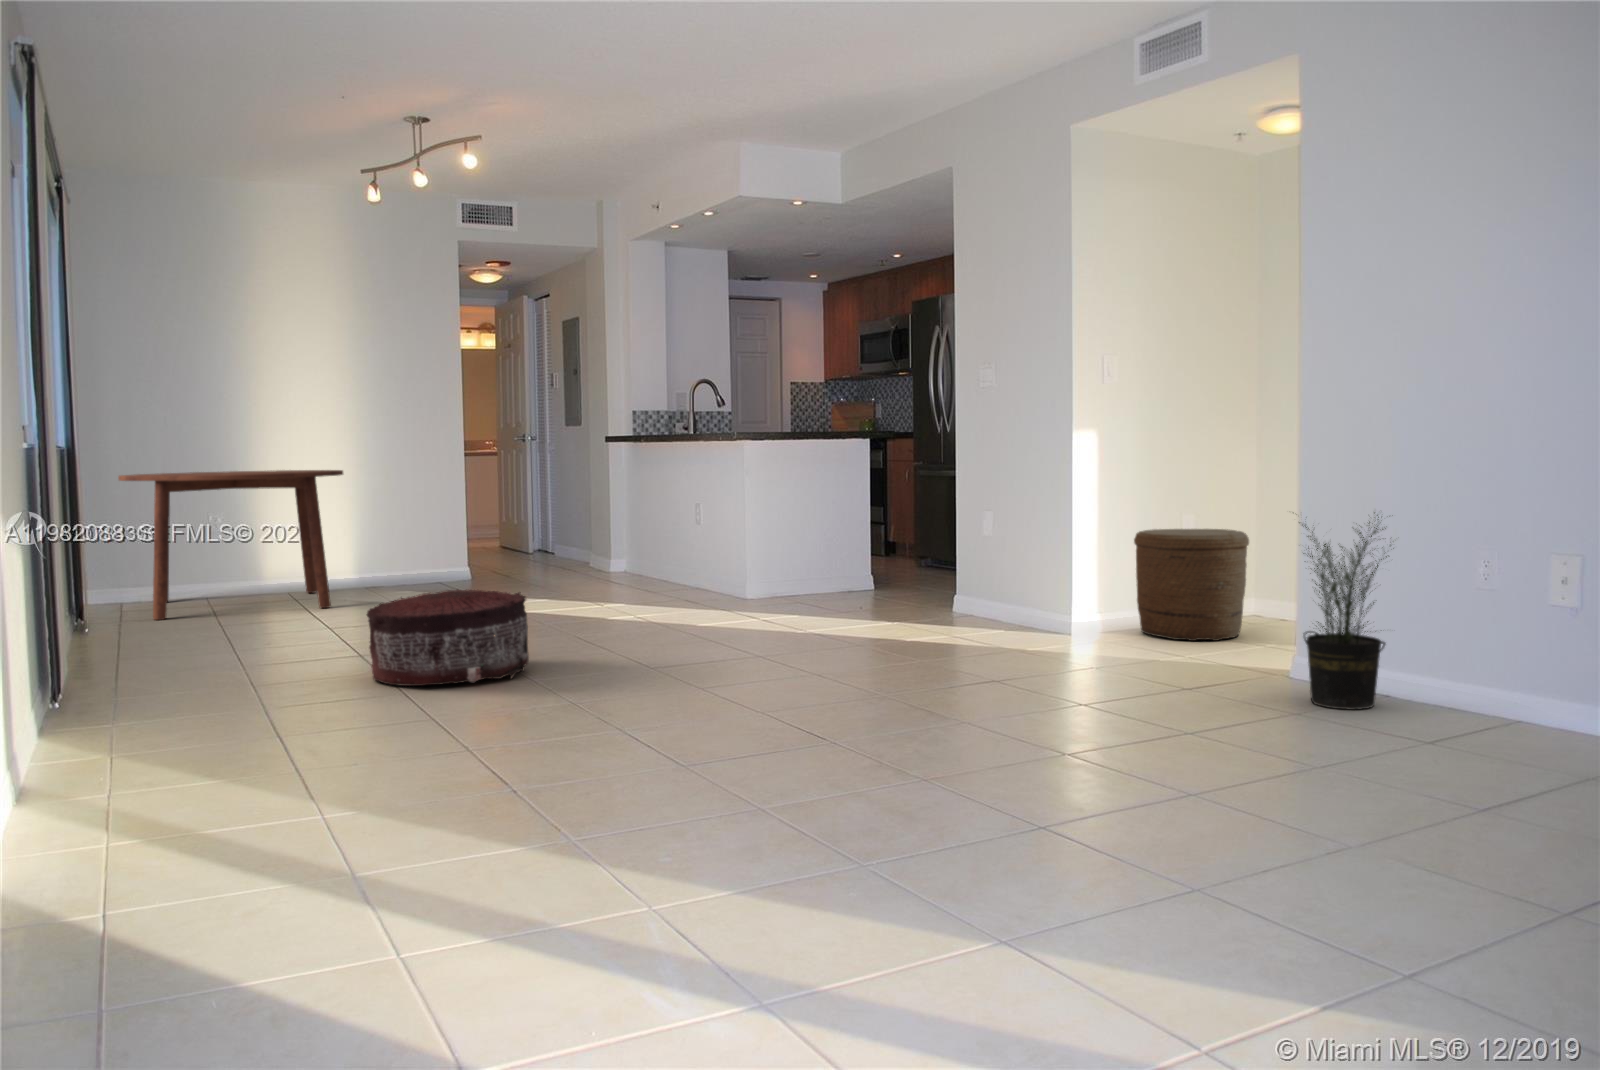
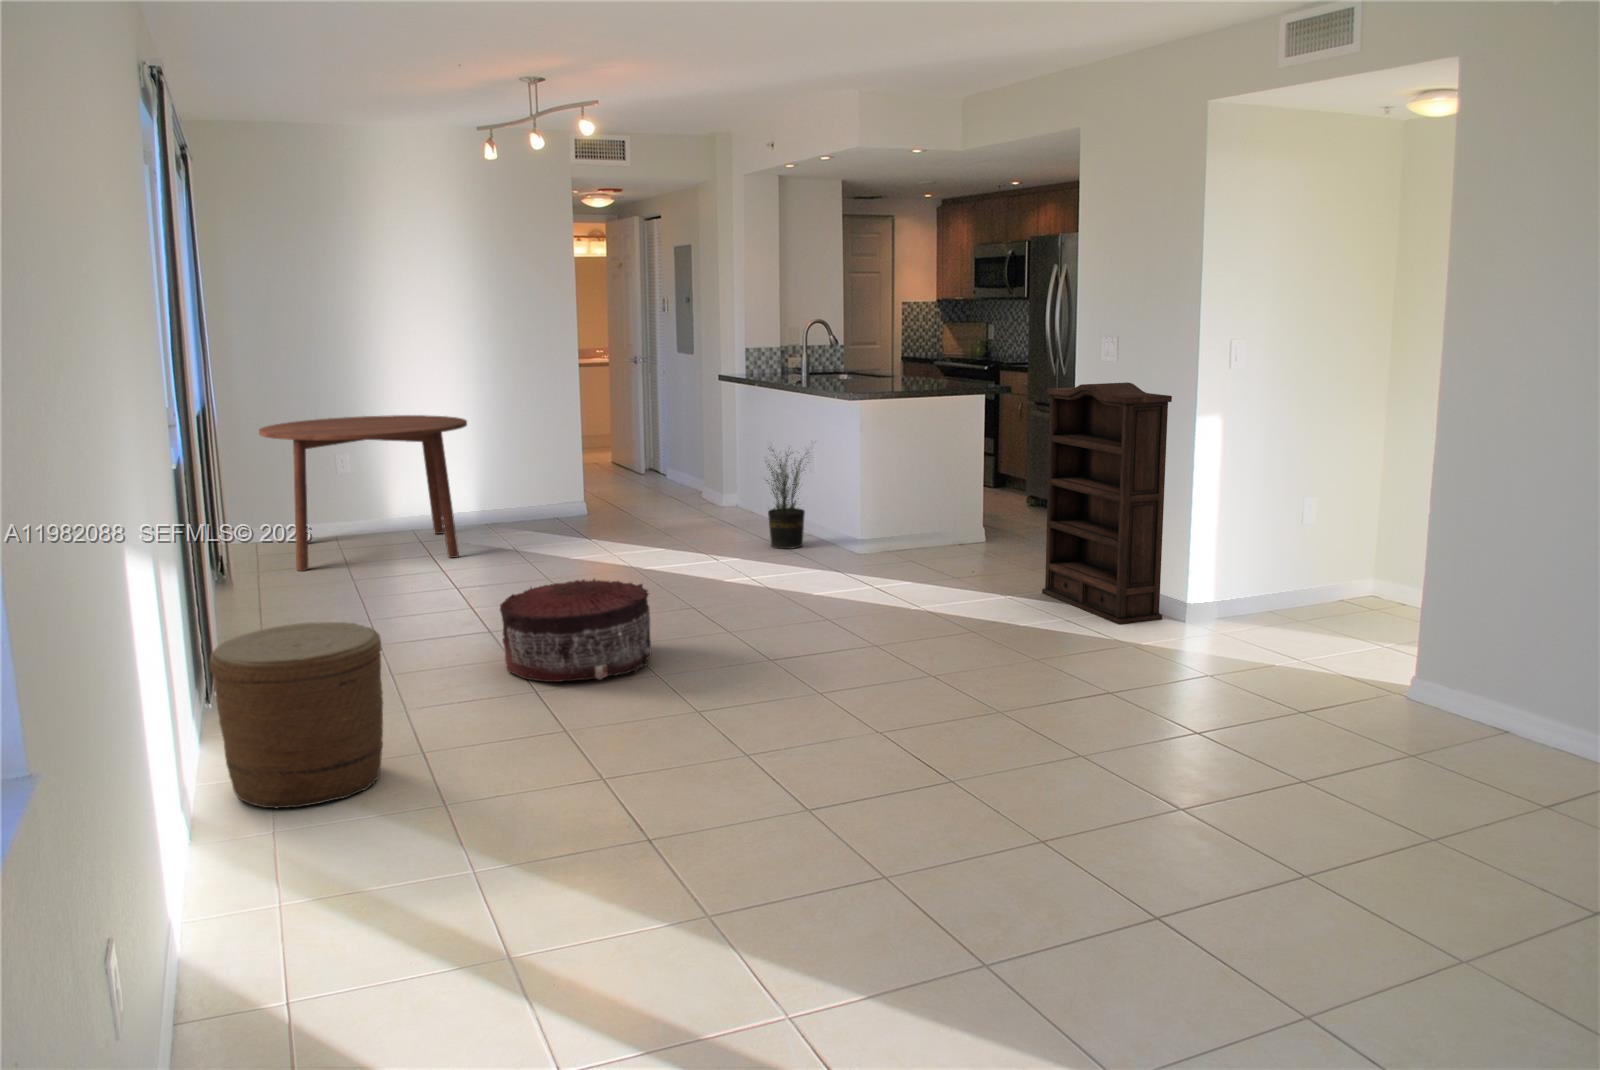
bookshelf: none [930,402,1050,636] -> present [1042,382,1172,624]
potted plant: present [1299,512,1394,710] -> present [766,448,808,549]
woven basket: present [1134,529,1249,641] -> present [210,622,383,808]

